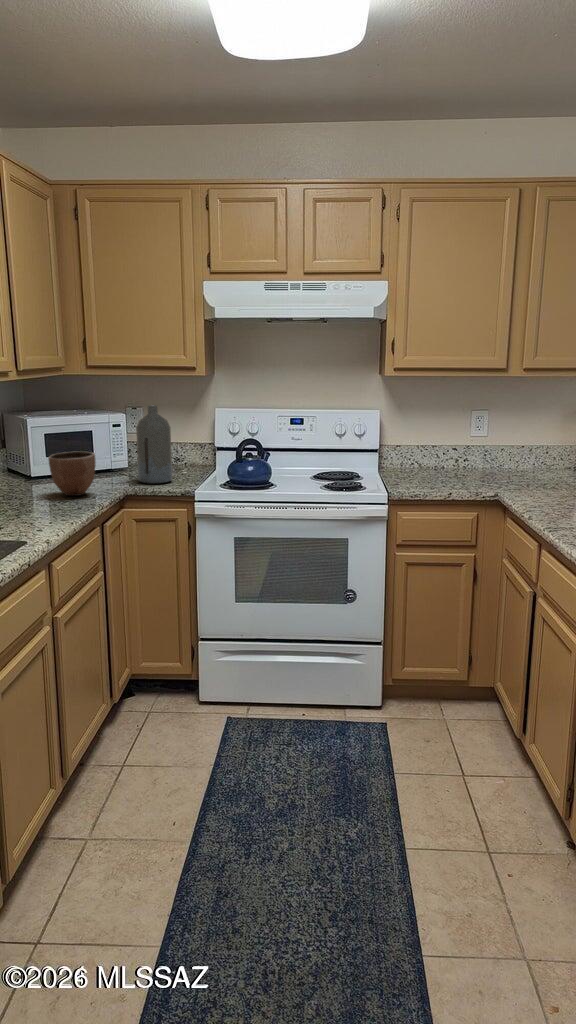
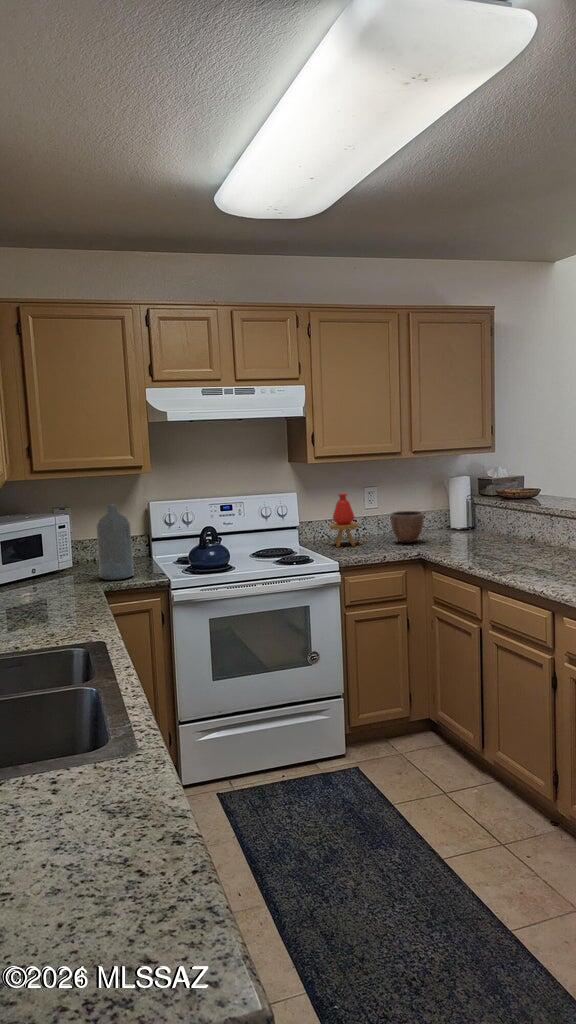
vase: none [411,416,446,477] -> present [329,494,359,546]
decorative bowl: present [48,452,96,496] -> present [390,511,424,543]

